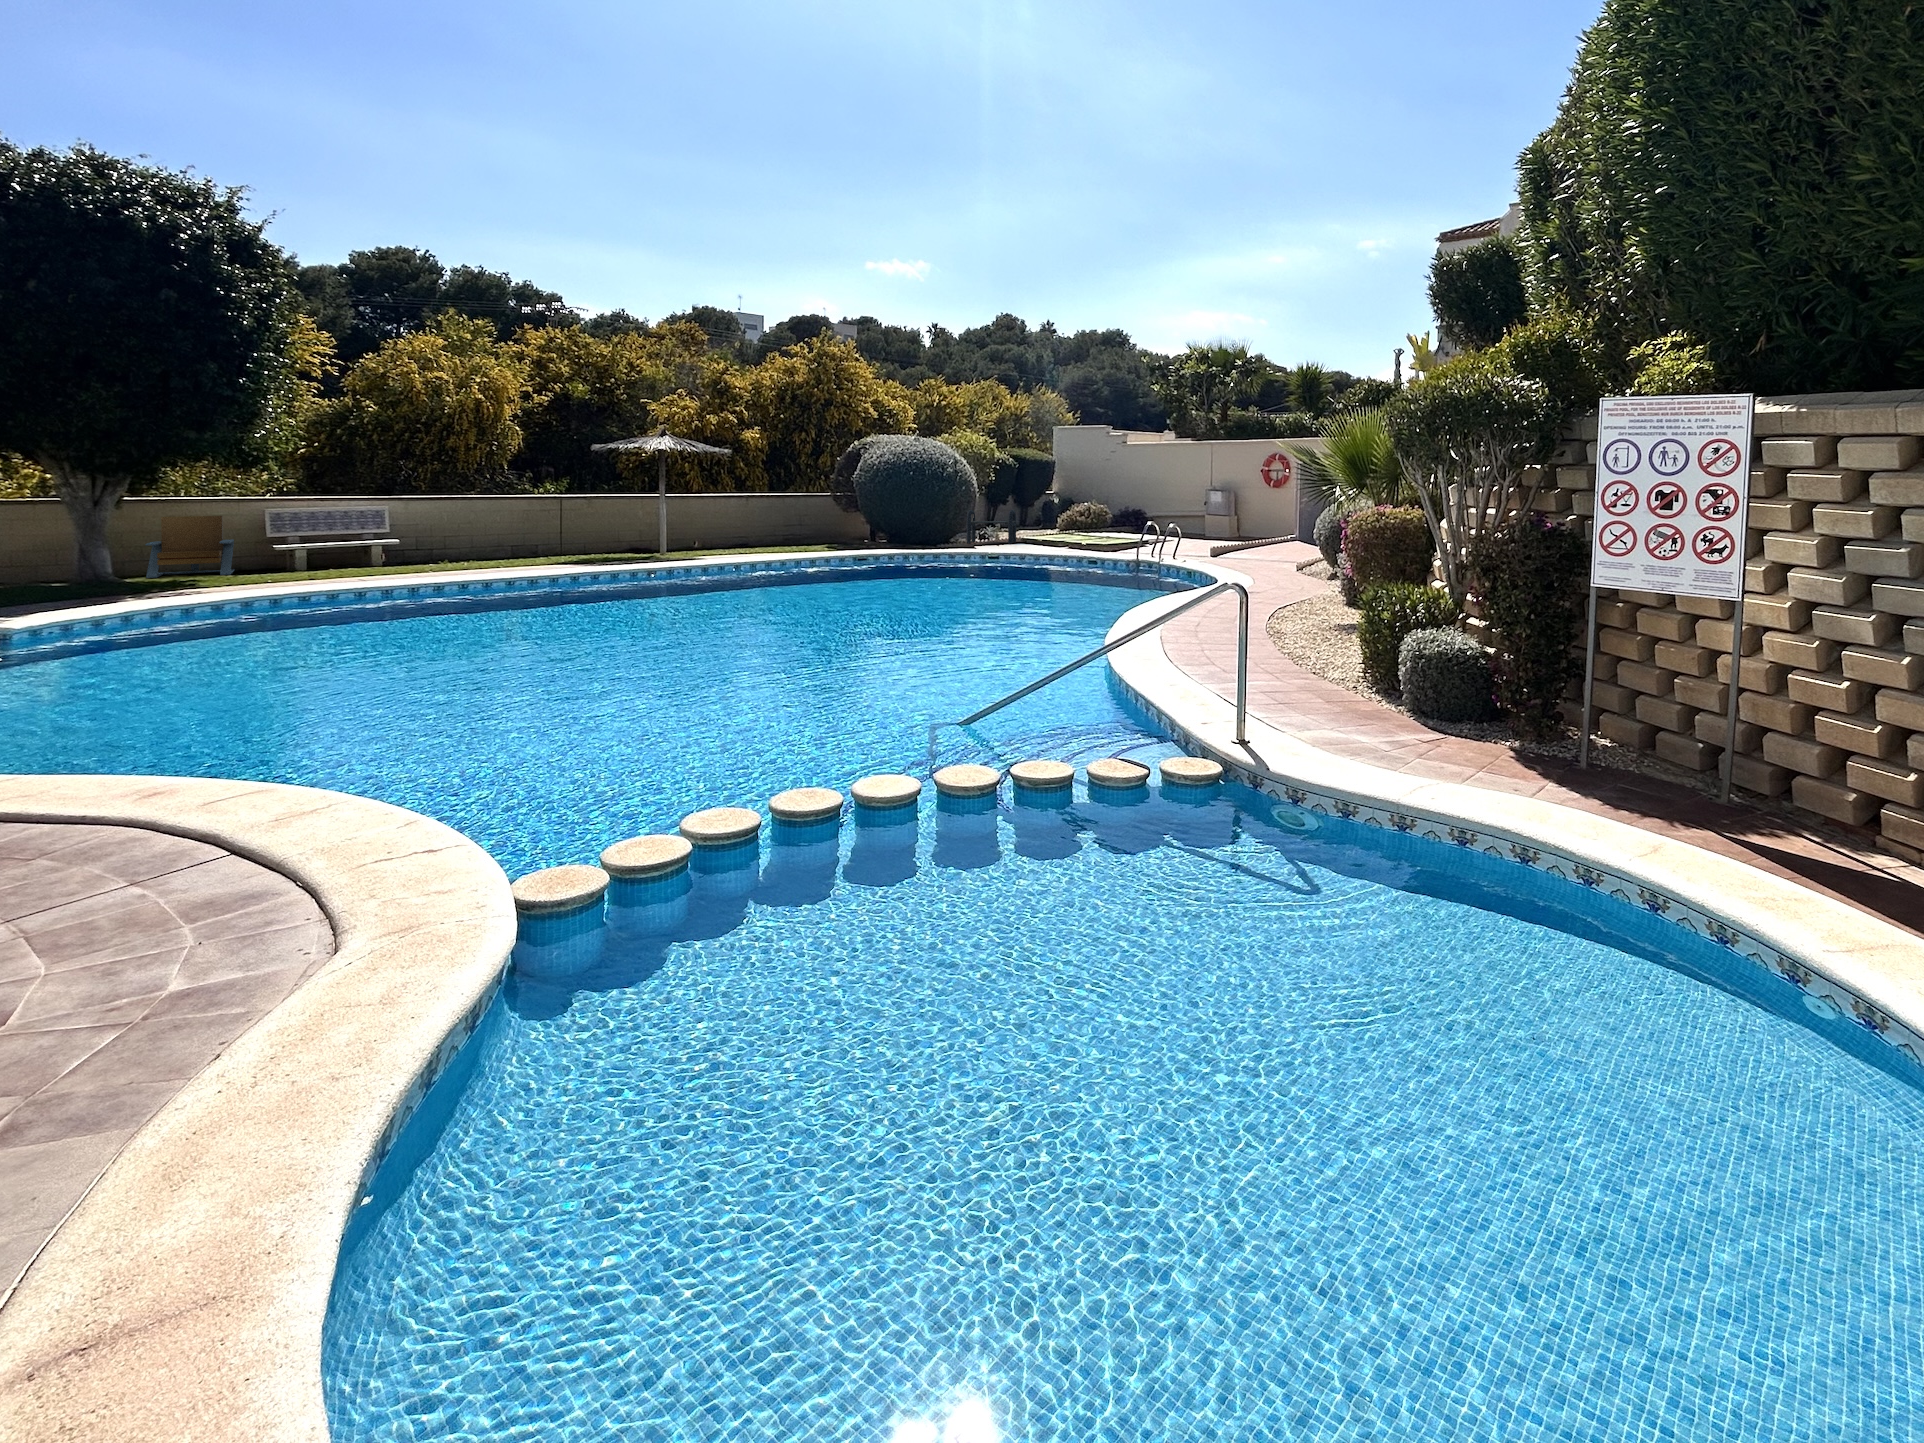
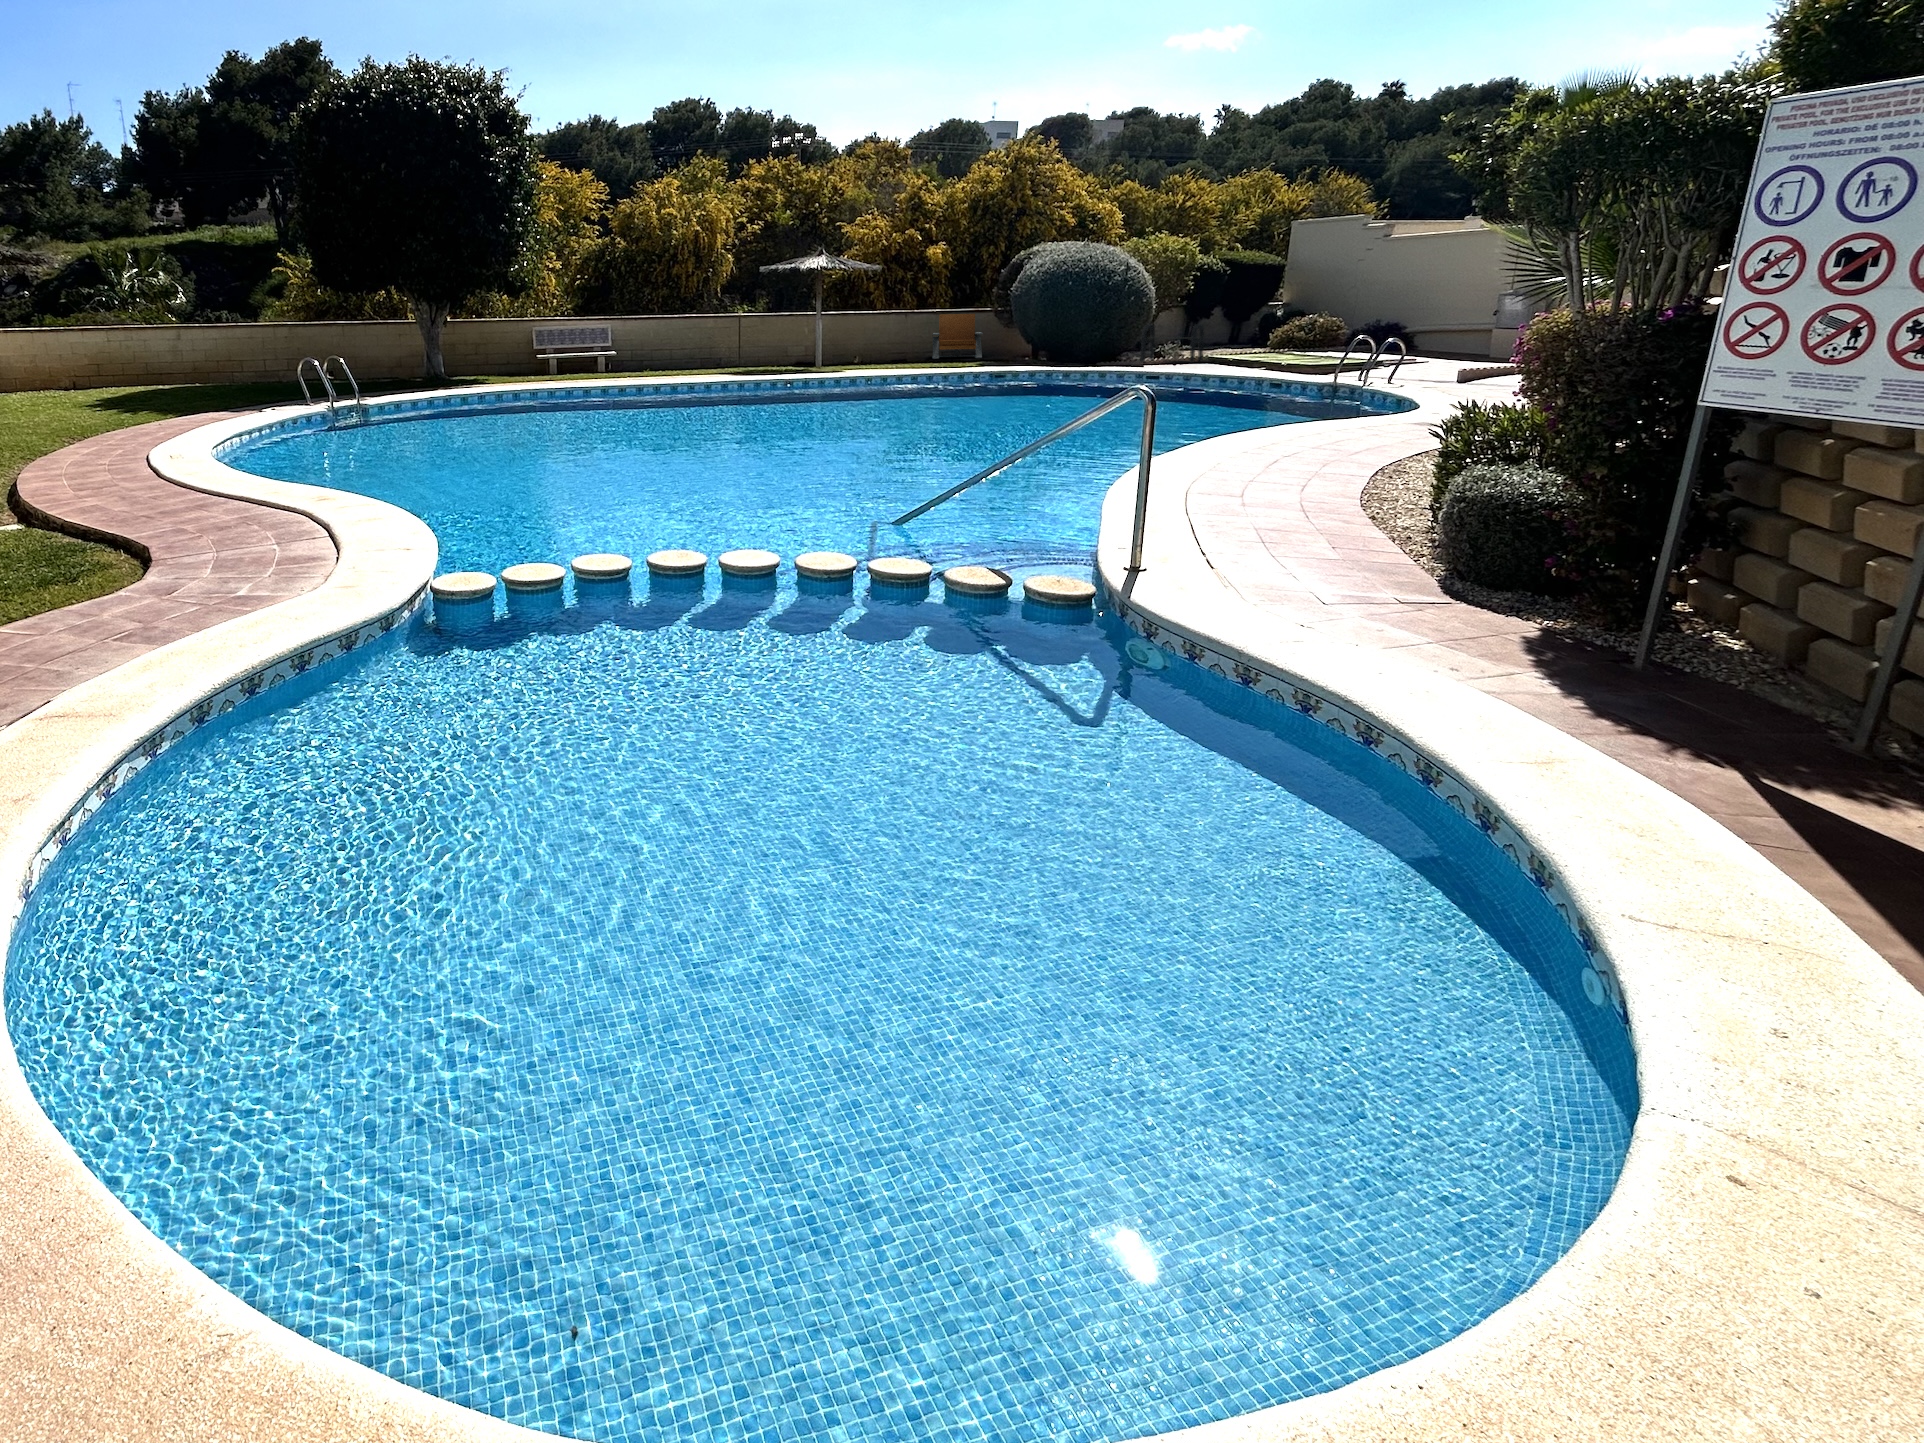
lounge chair: present [146,516,234,578] -> present [932,314,983,359]

